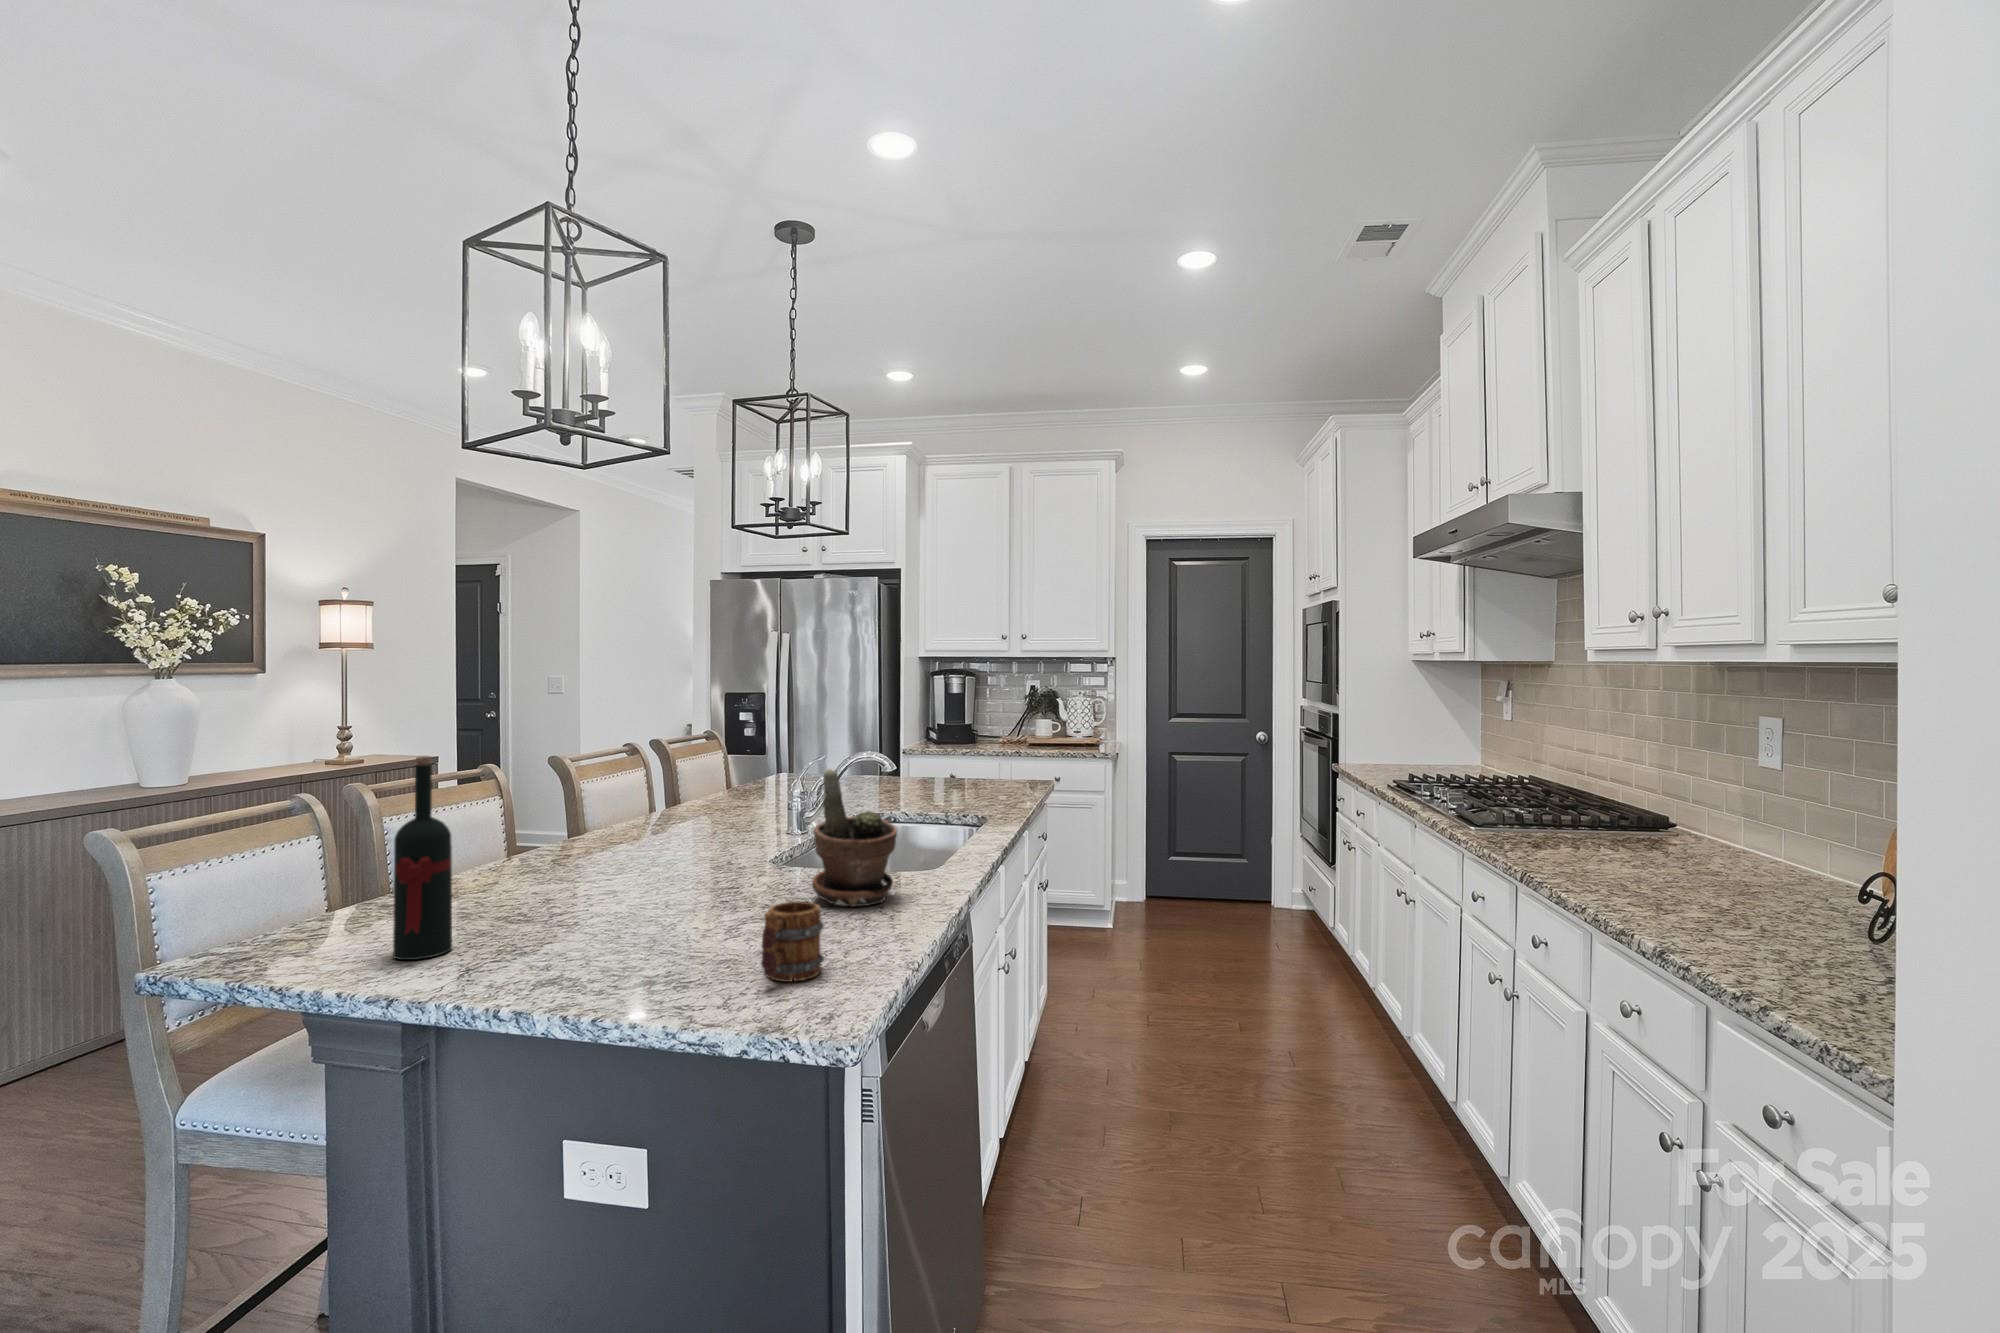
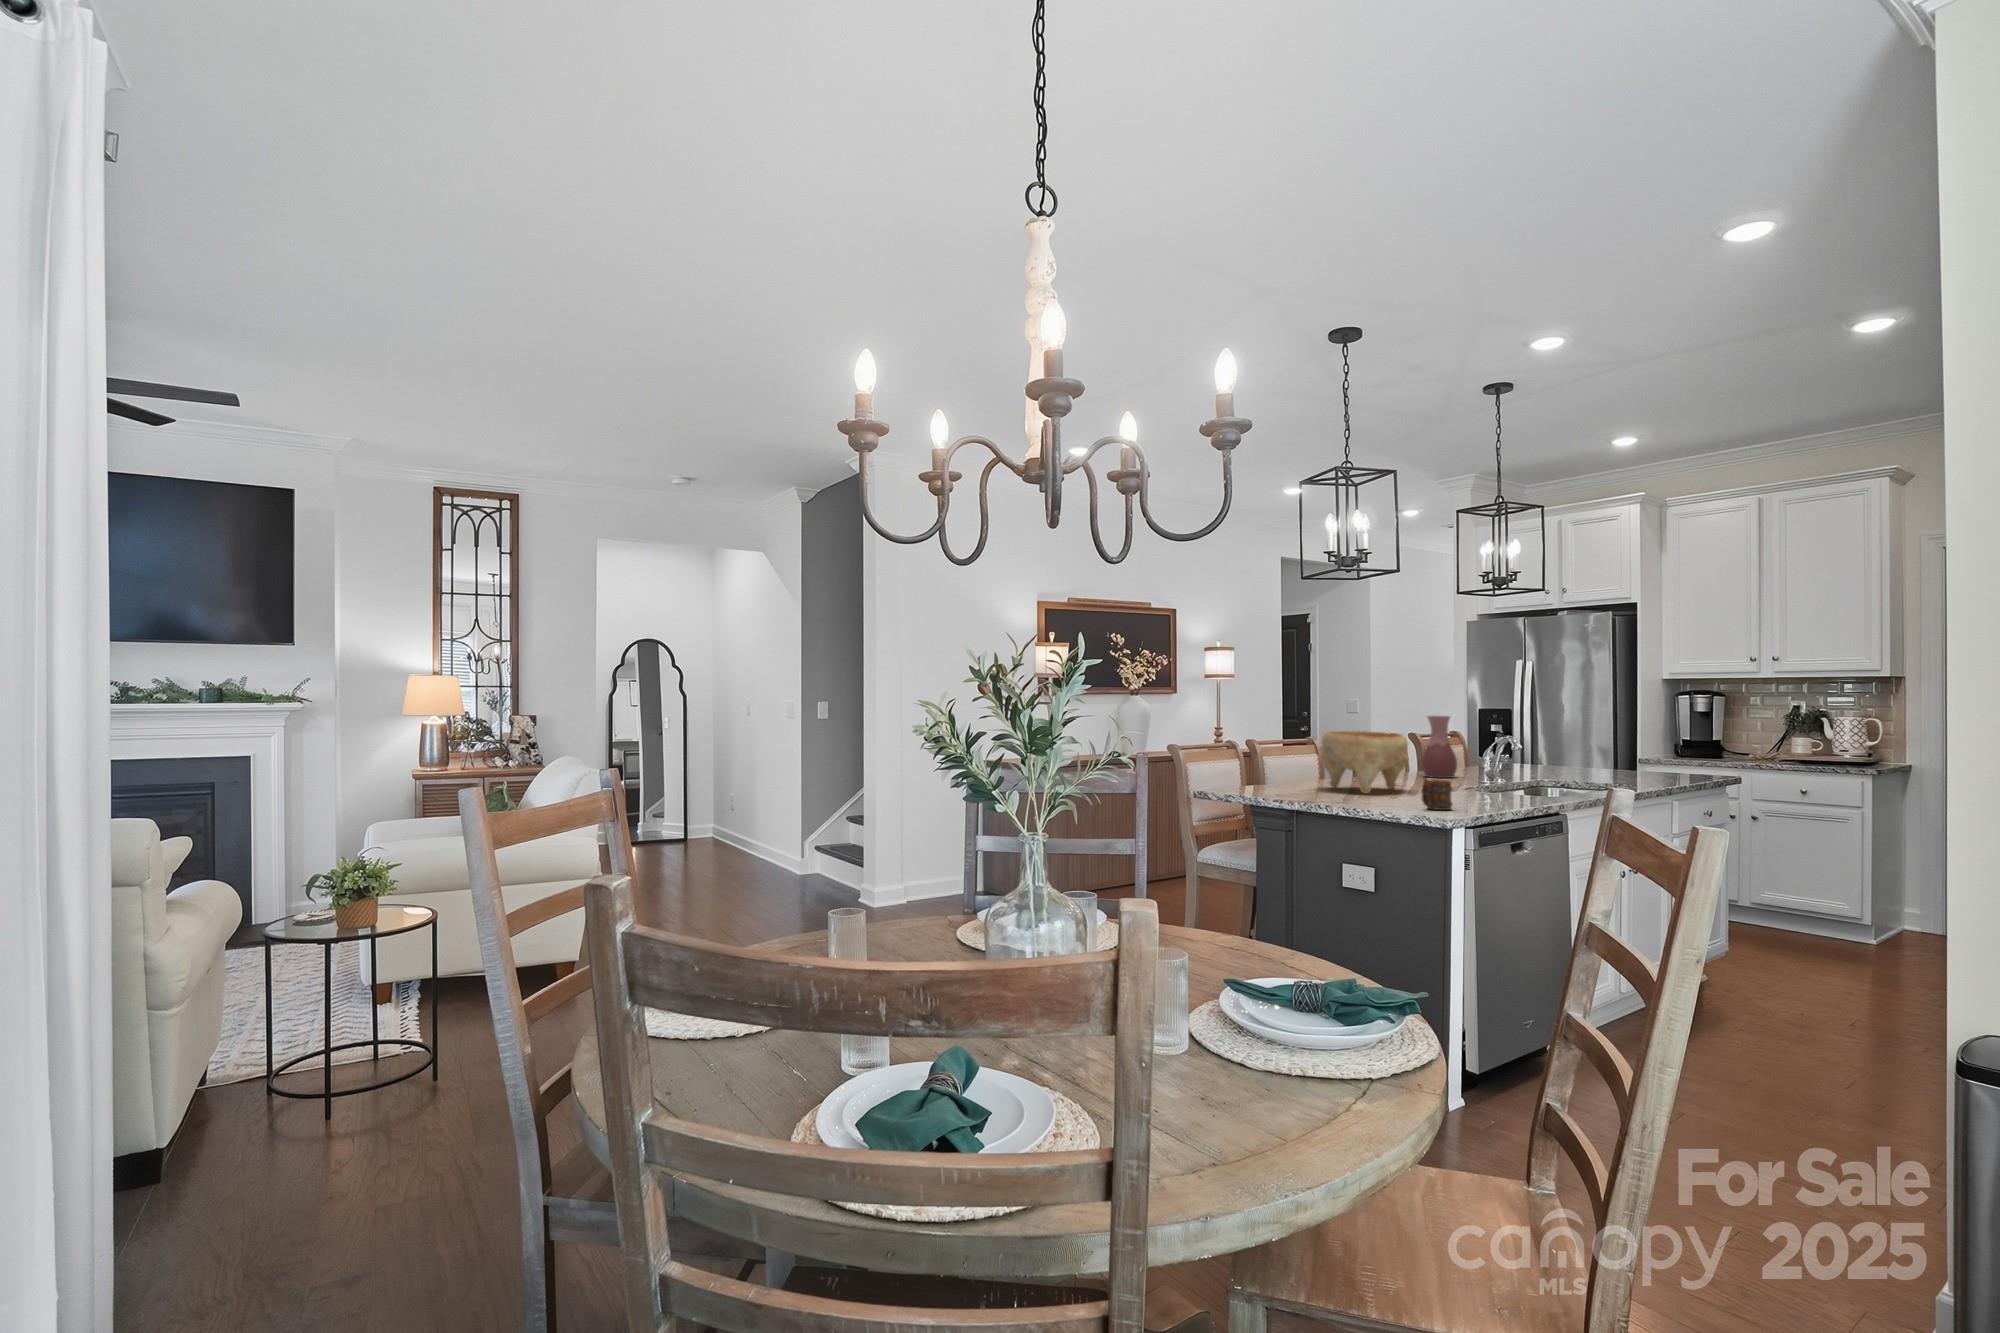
vase: none [689,718,742,820] -> present [1422,716,1457,778]
wine bottle: present [393,756,452,960] -> none [1280,715,1301,795]
decorative bowl: none [504,767,691,911] -> present [1320,731,1409,793]
potted plant: present [812,769,897,907] -> none [1467,730,1516,802]

